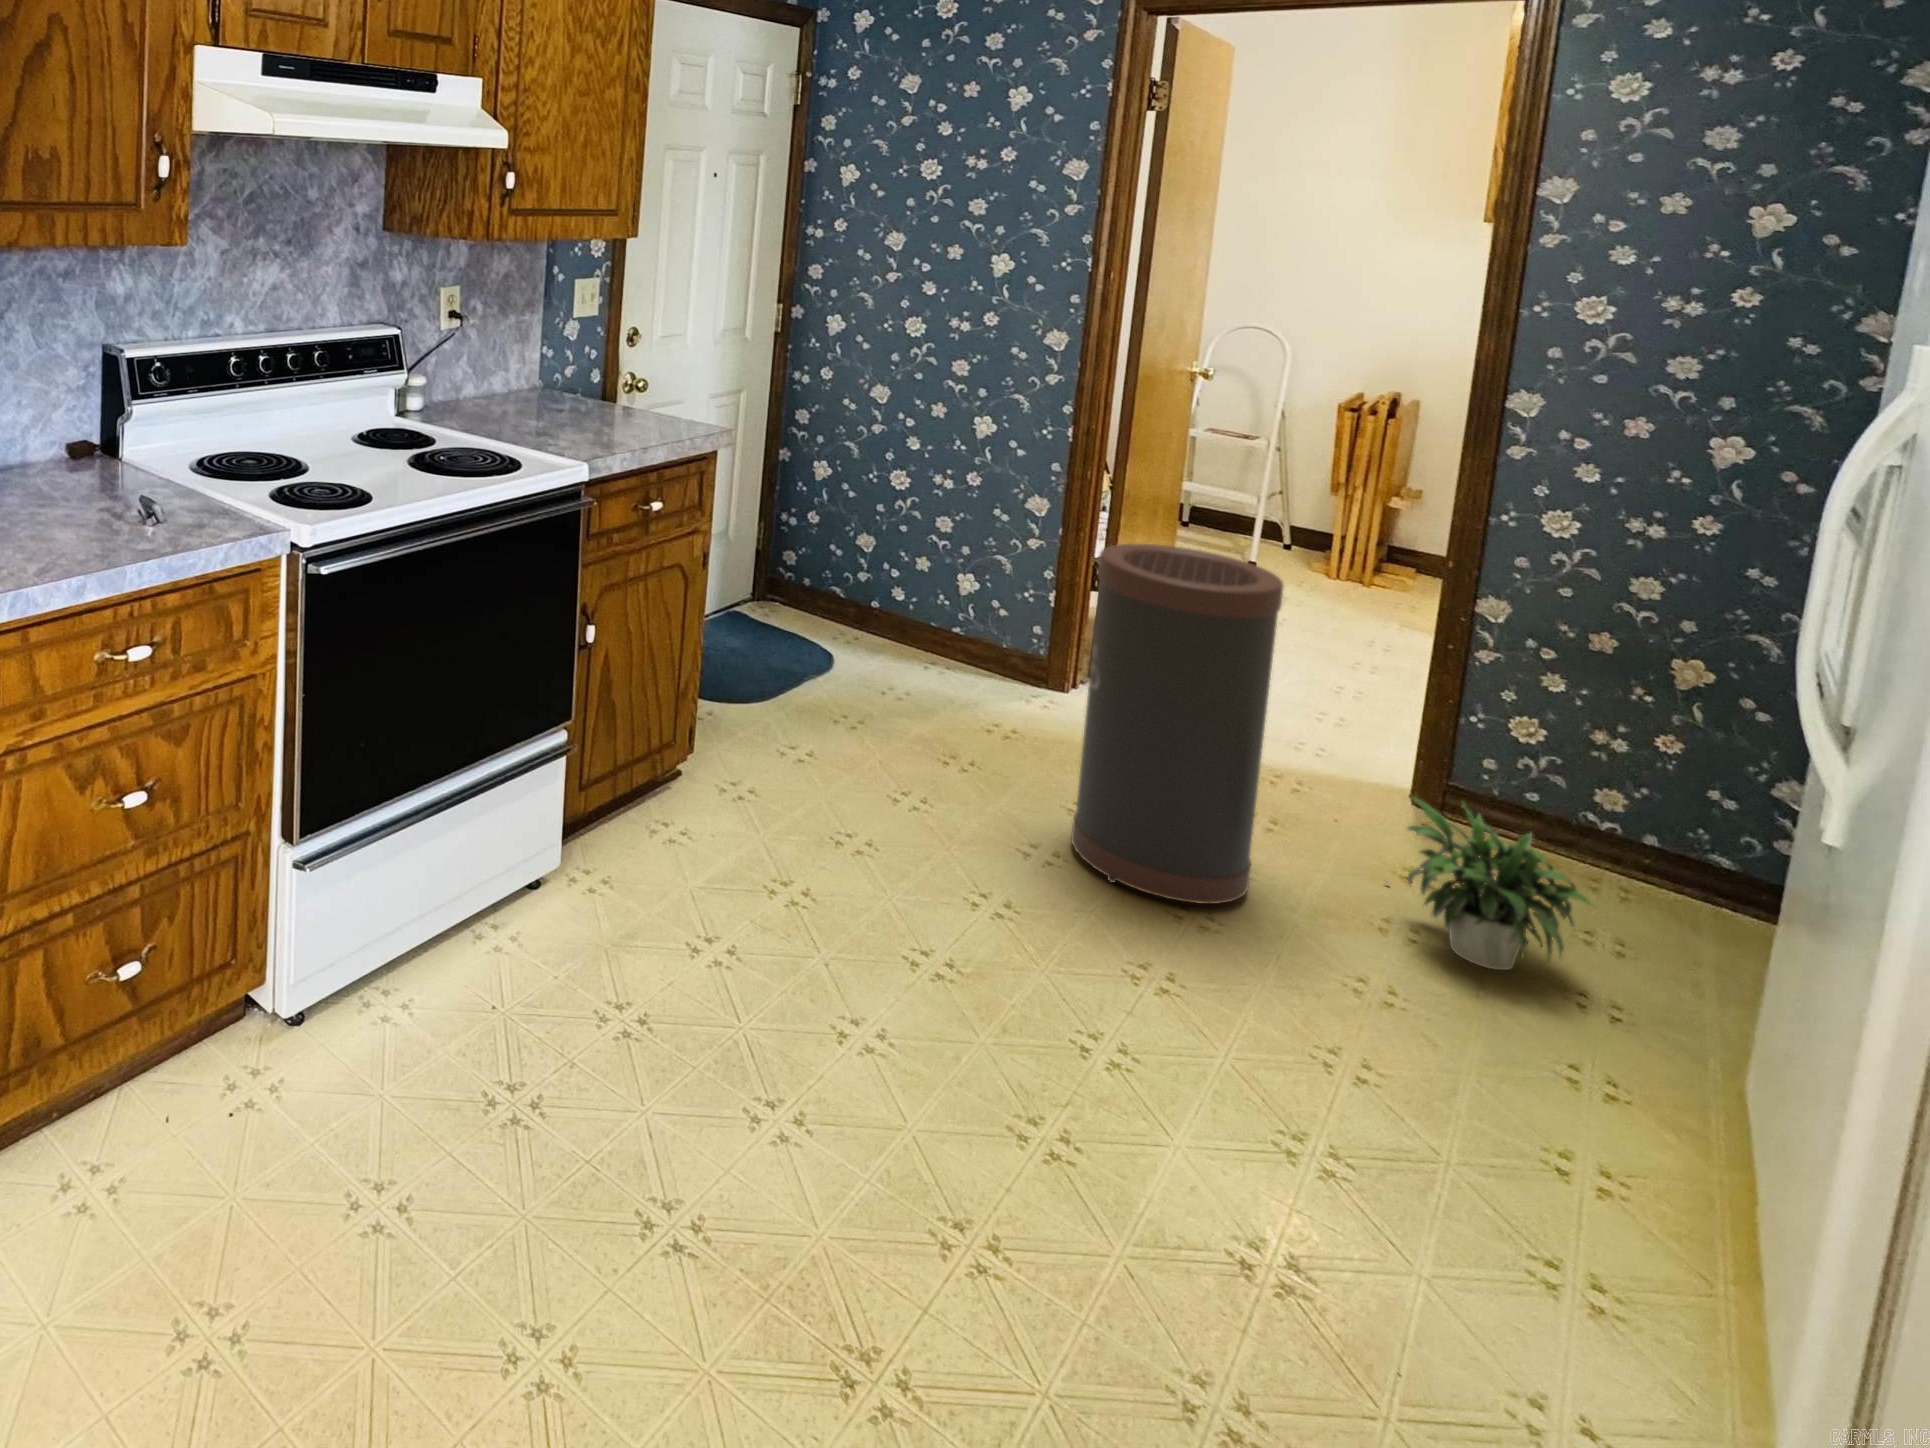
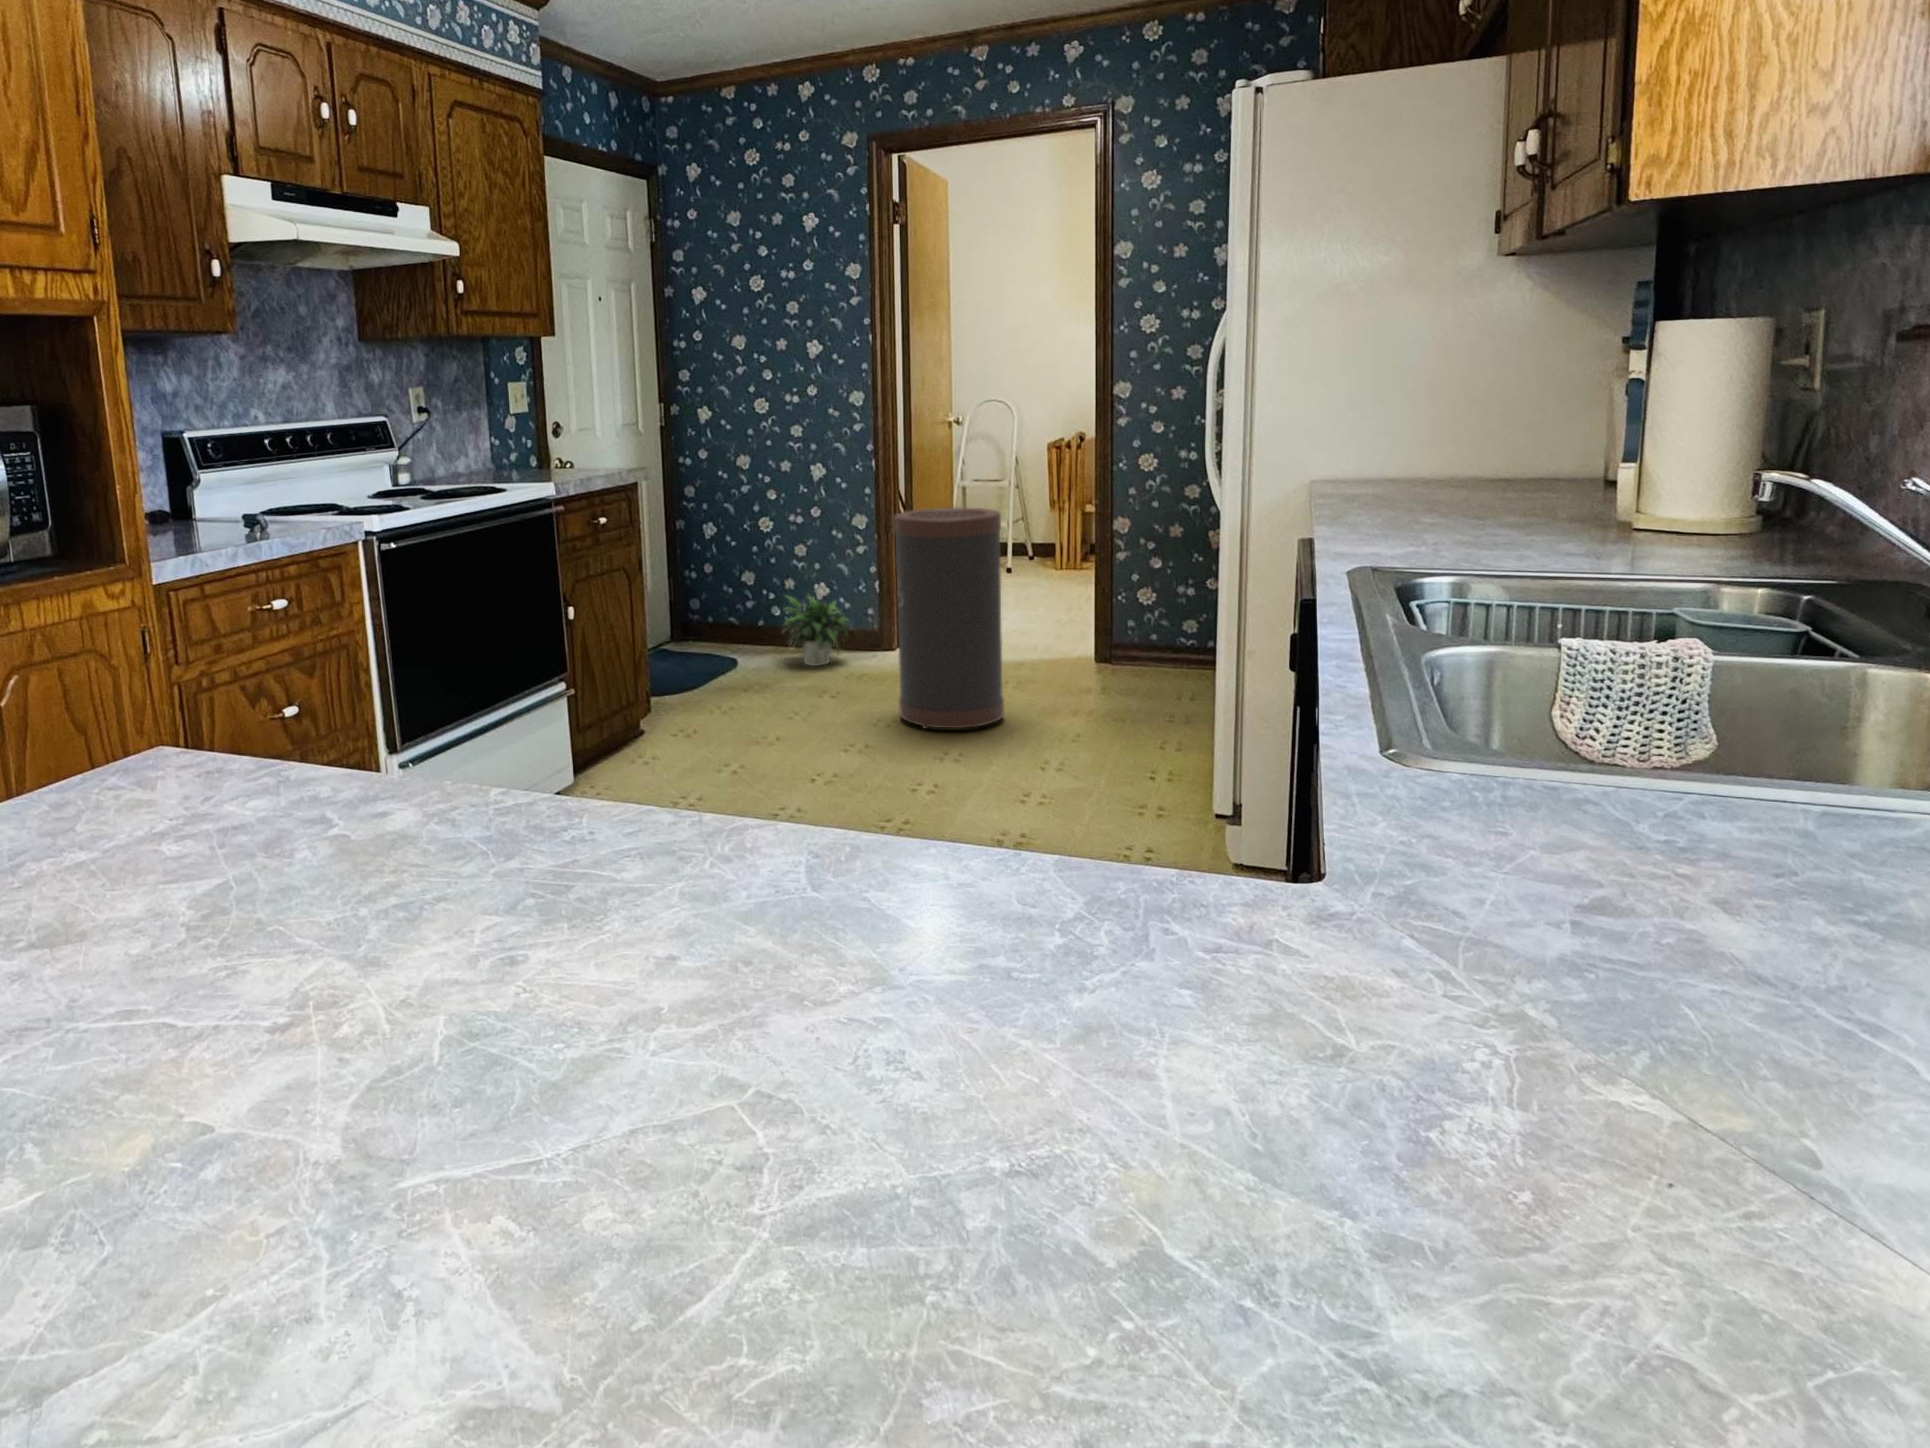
potted plant: present [1407,796,1592,970] -> present [785,595,848,666]

